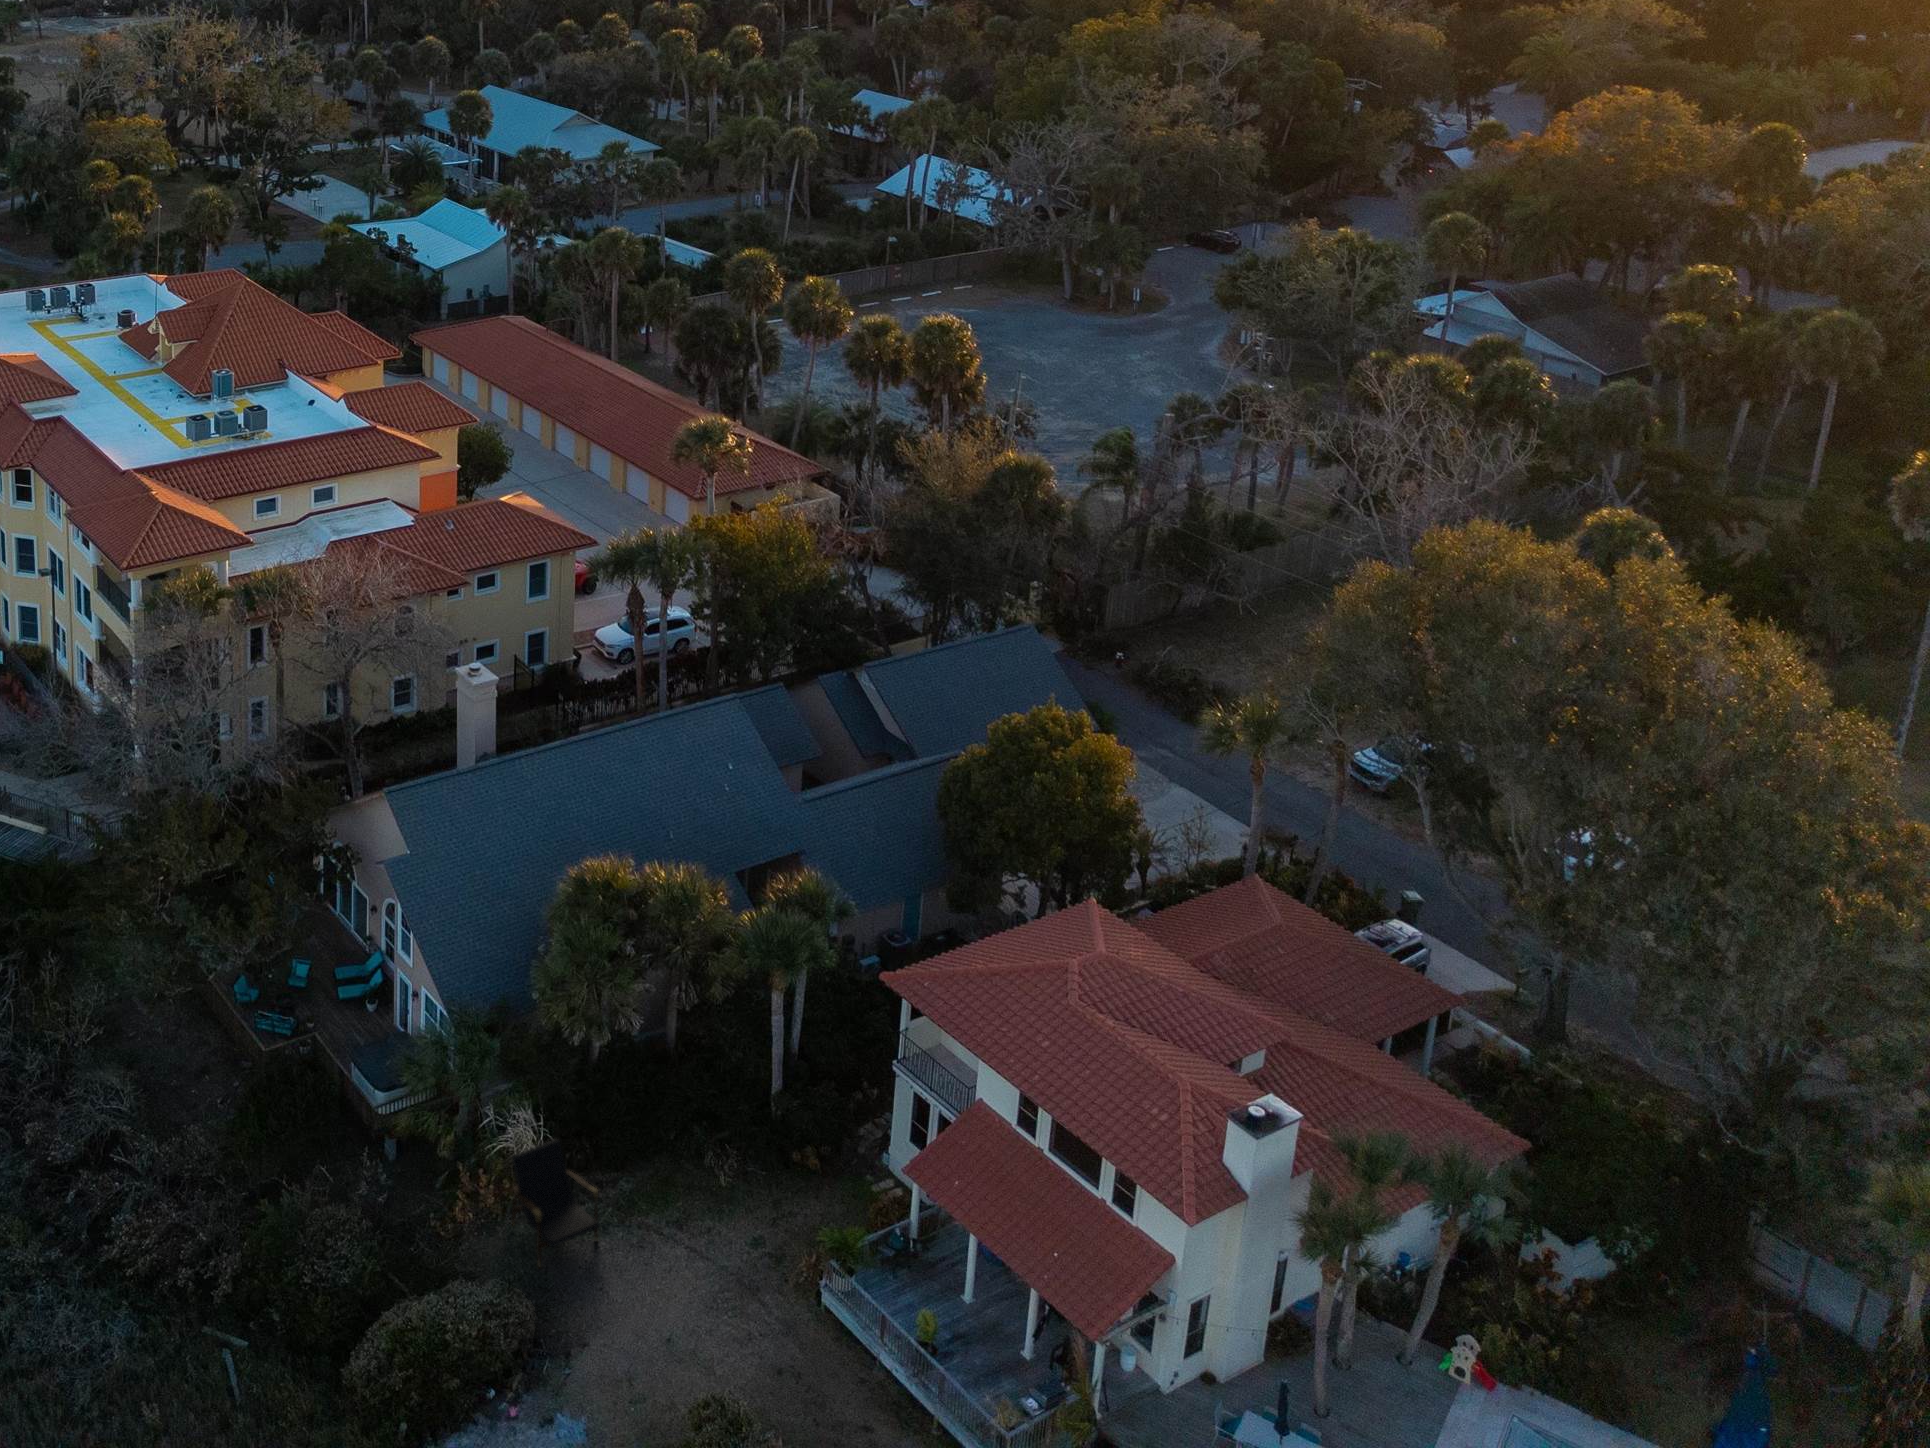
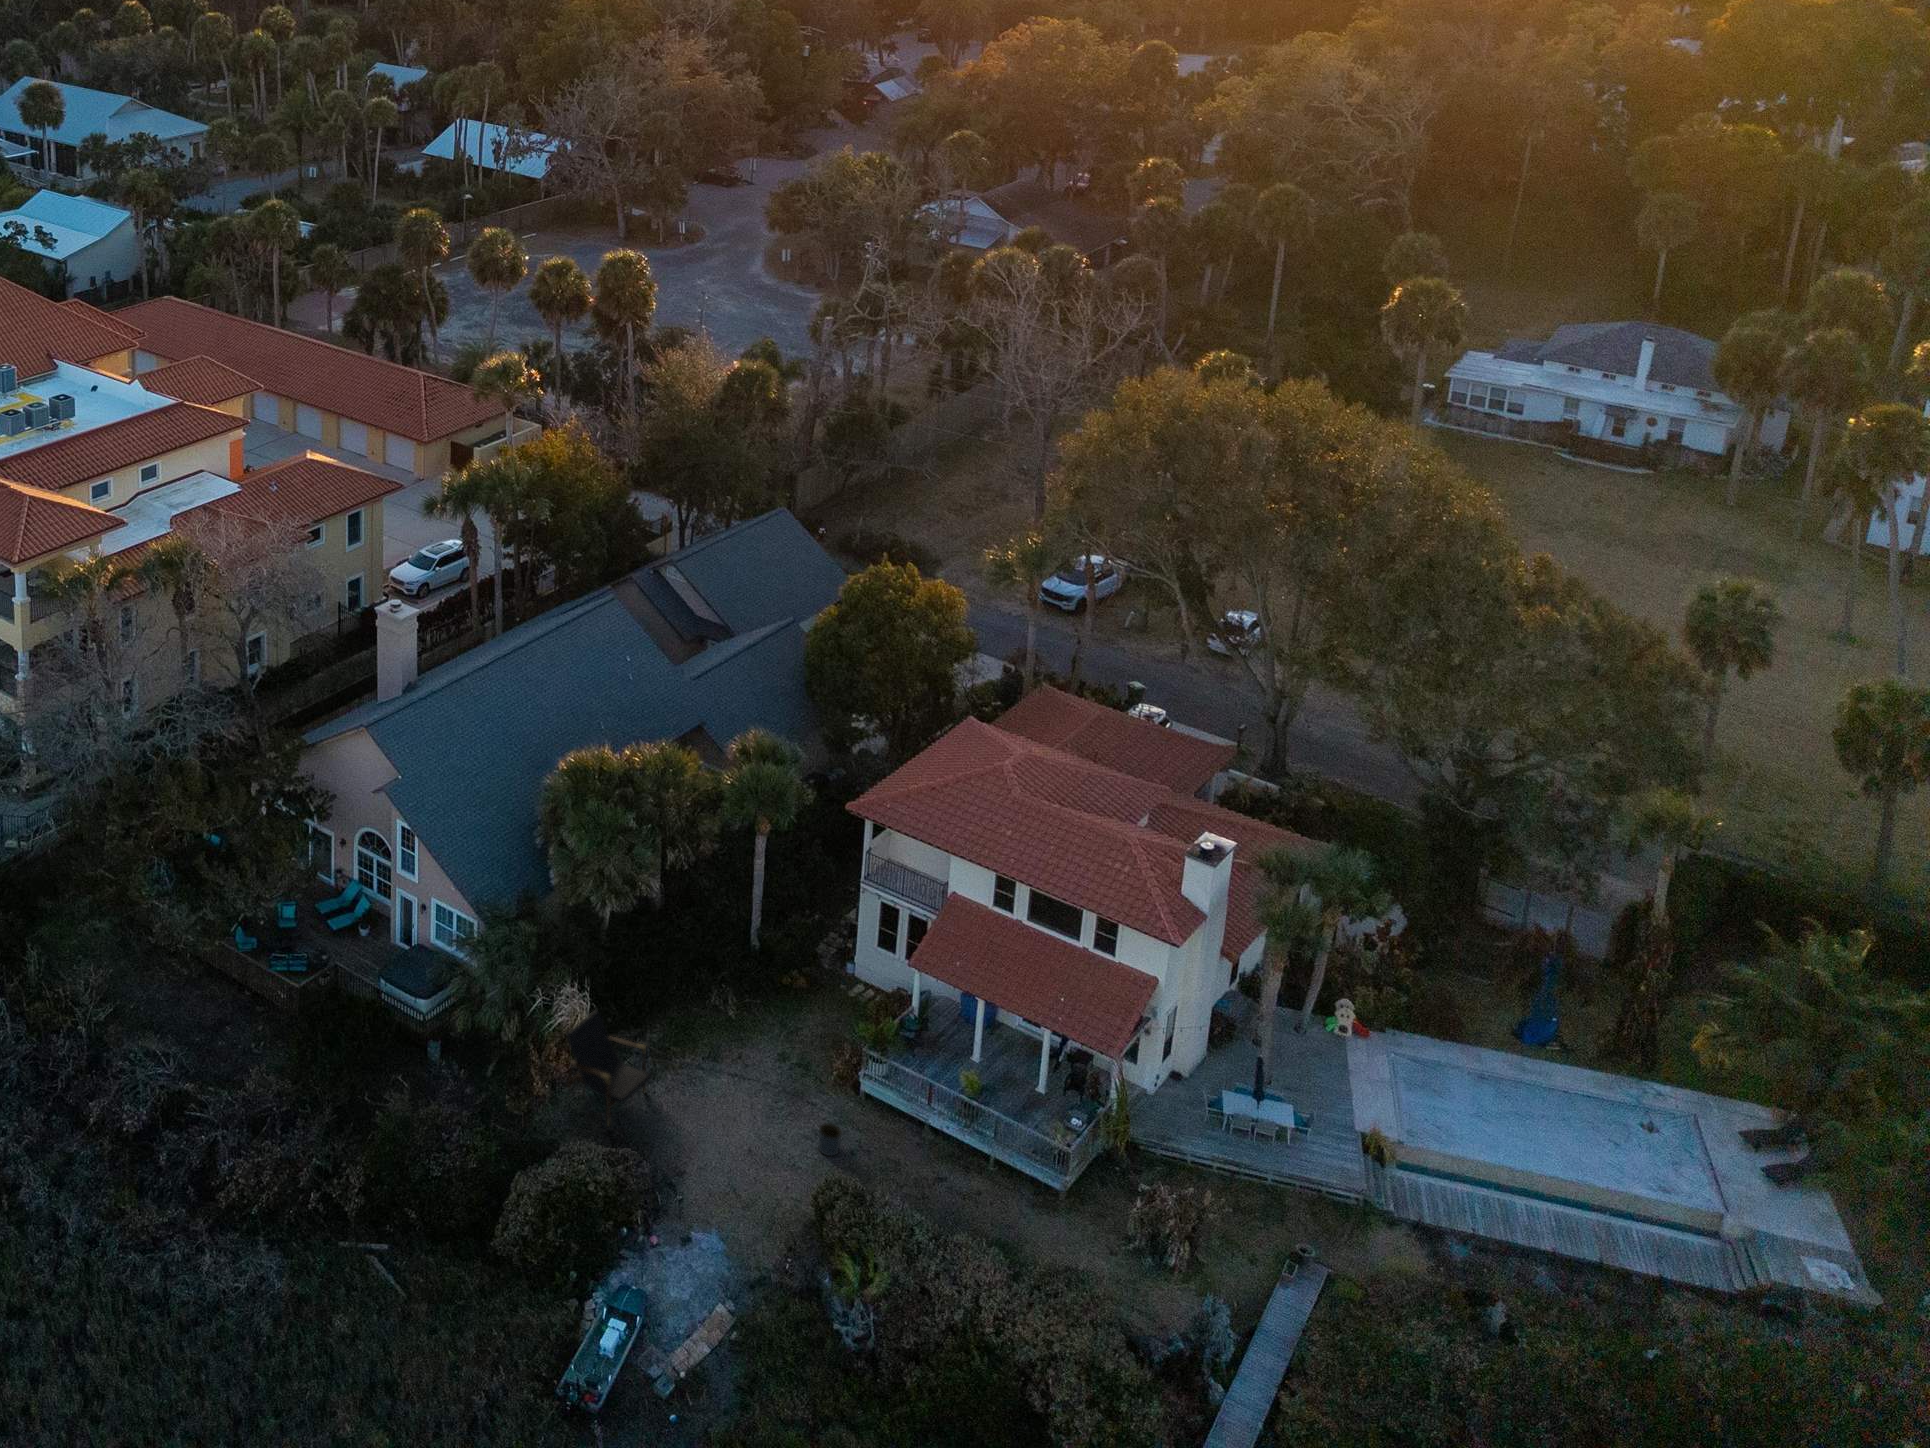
planter: none [747,1326,773,1365] -> present [818,1123,842,1157]

